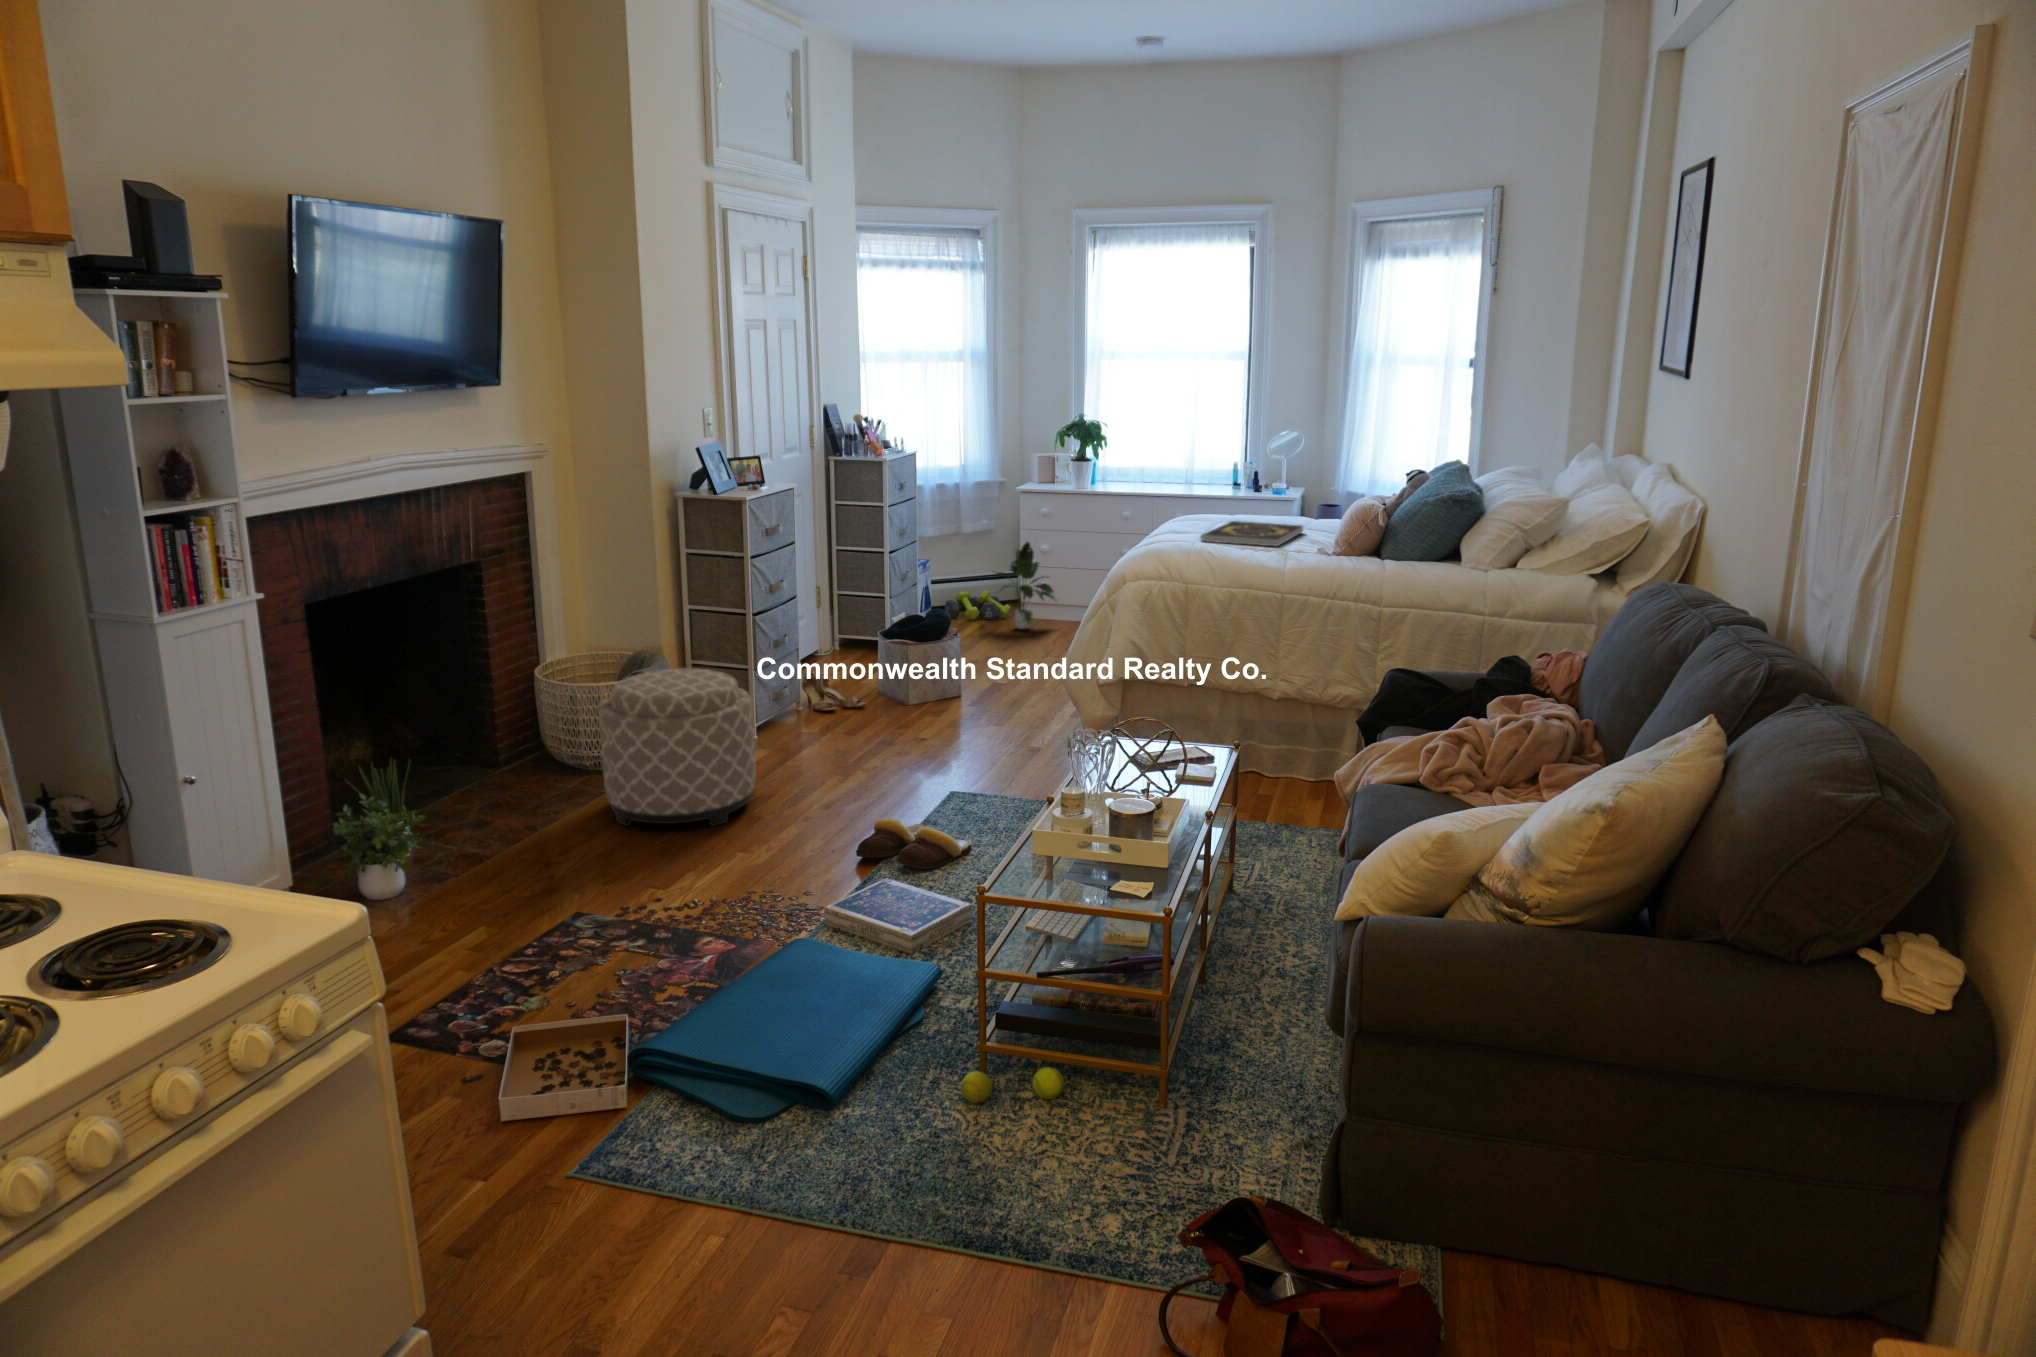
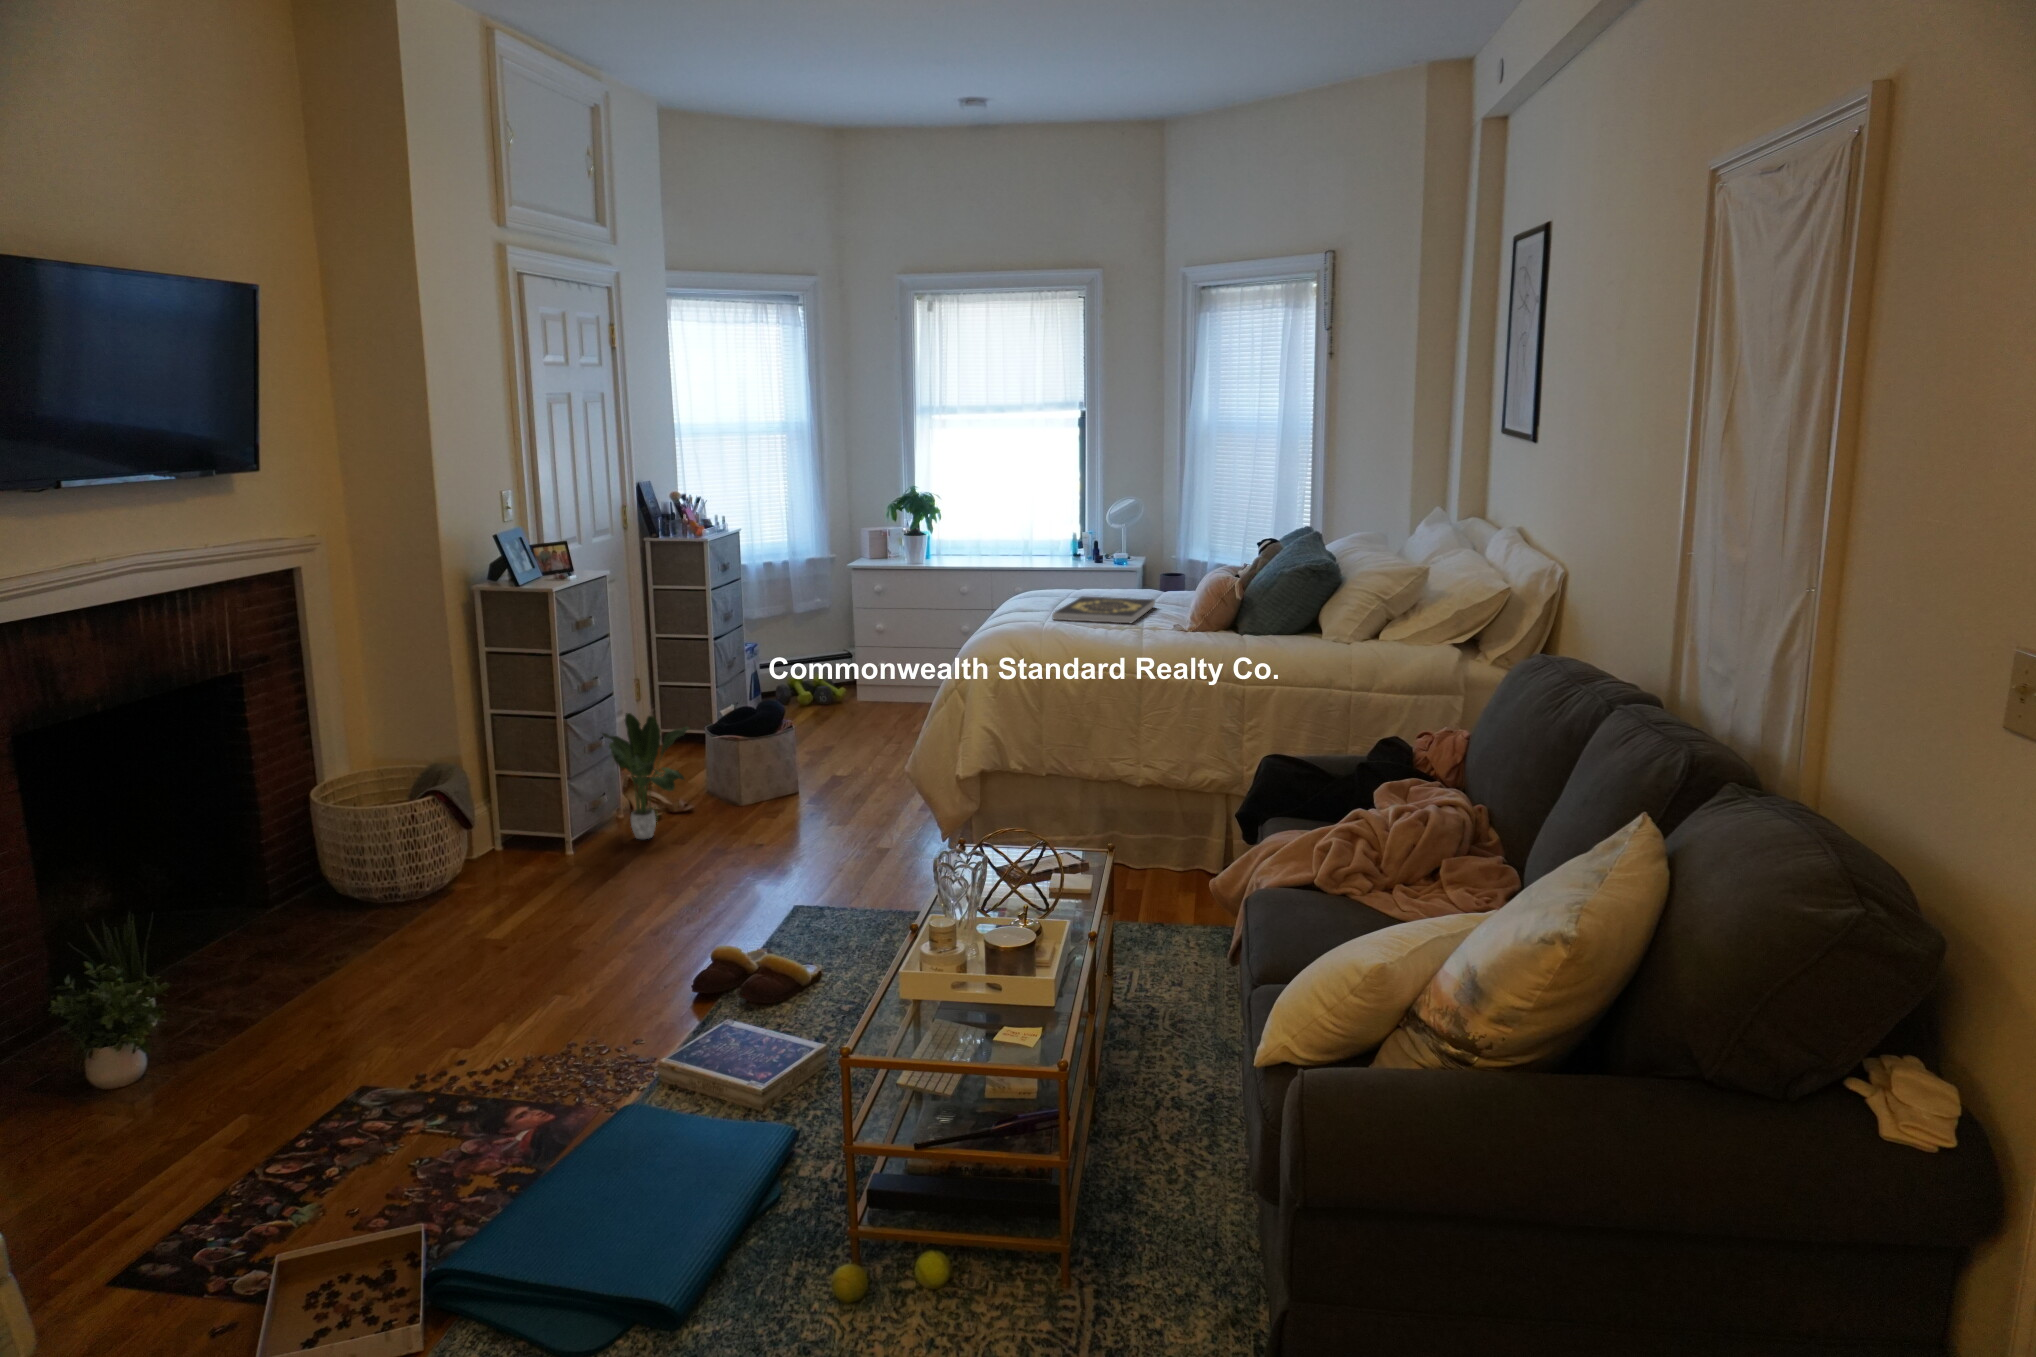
potted plant: present [996,542,1054,629] -> present [602,713,689,839]
ottoman: present [599,668,756,826] -> none [384,782,574,971]

